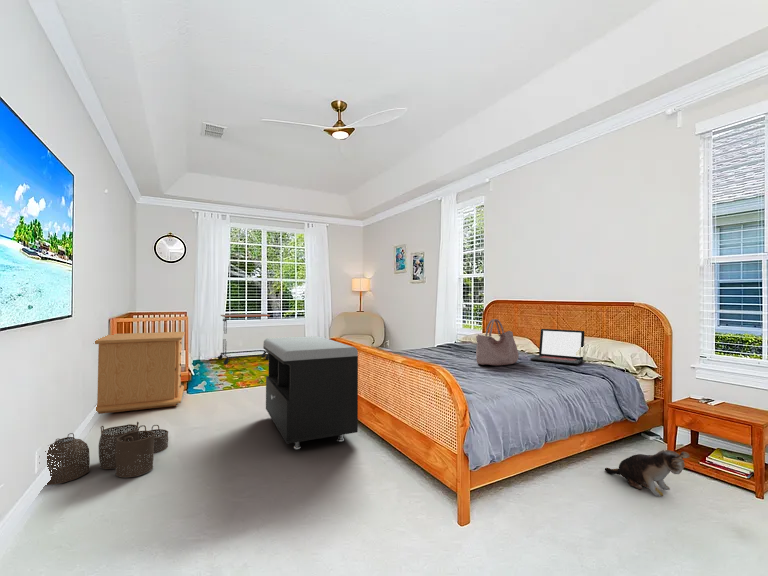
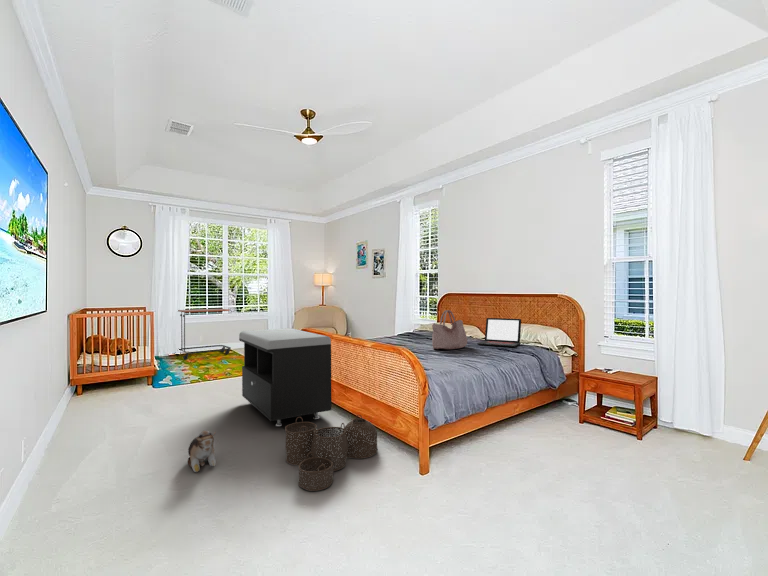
dresser: present [95,332,185,414] -> none [66,327,155,408]
woven basket: present [45,422,168,485] -> present [285,415,378,491]
plush toy: present [605,450,690,496] -> present [188,431,216,472]

